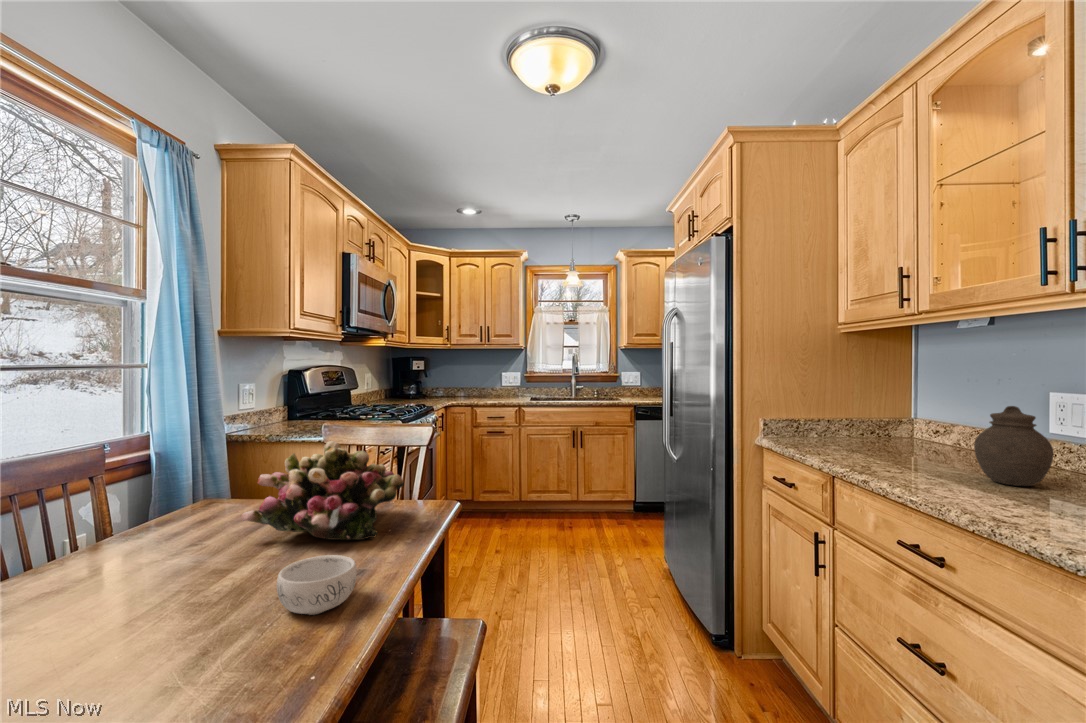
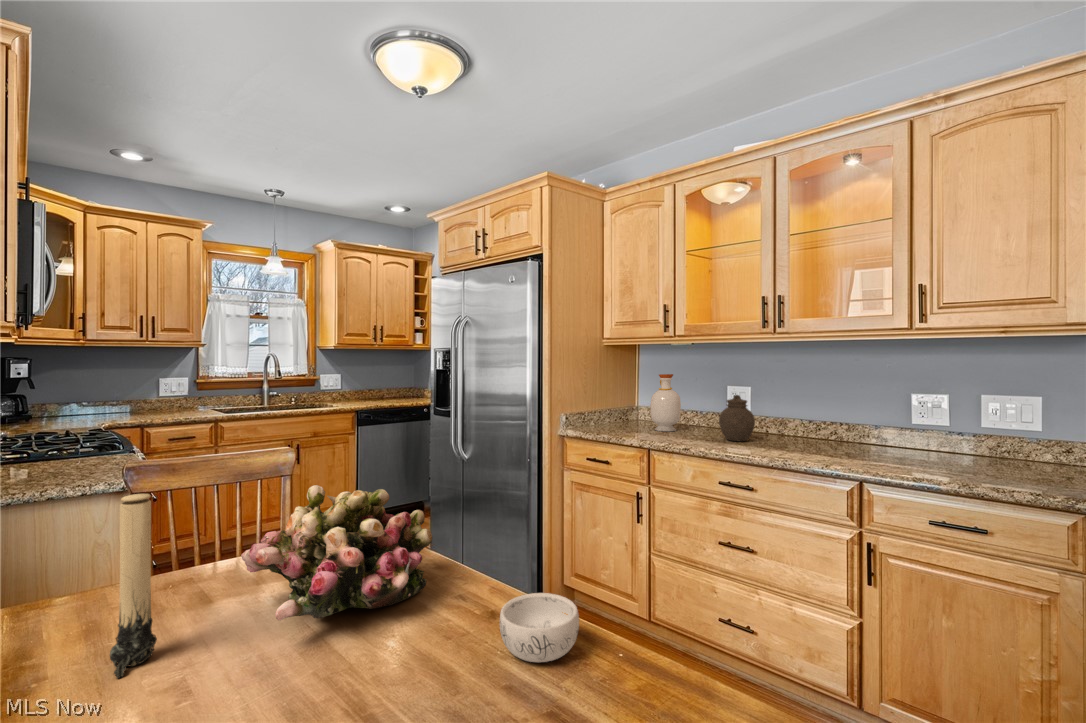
bottle: none [890,371,948,457] -> present [650,374,681,431]
candle: none [190,427,223,529] -> present [110,494,157,678]

